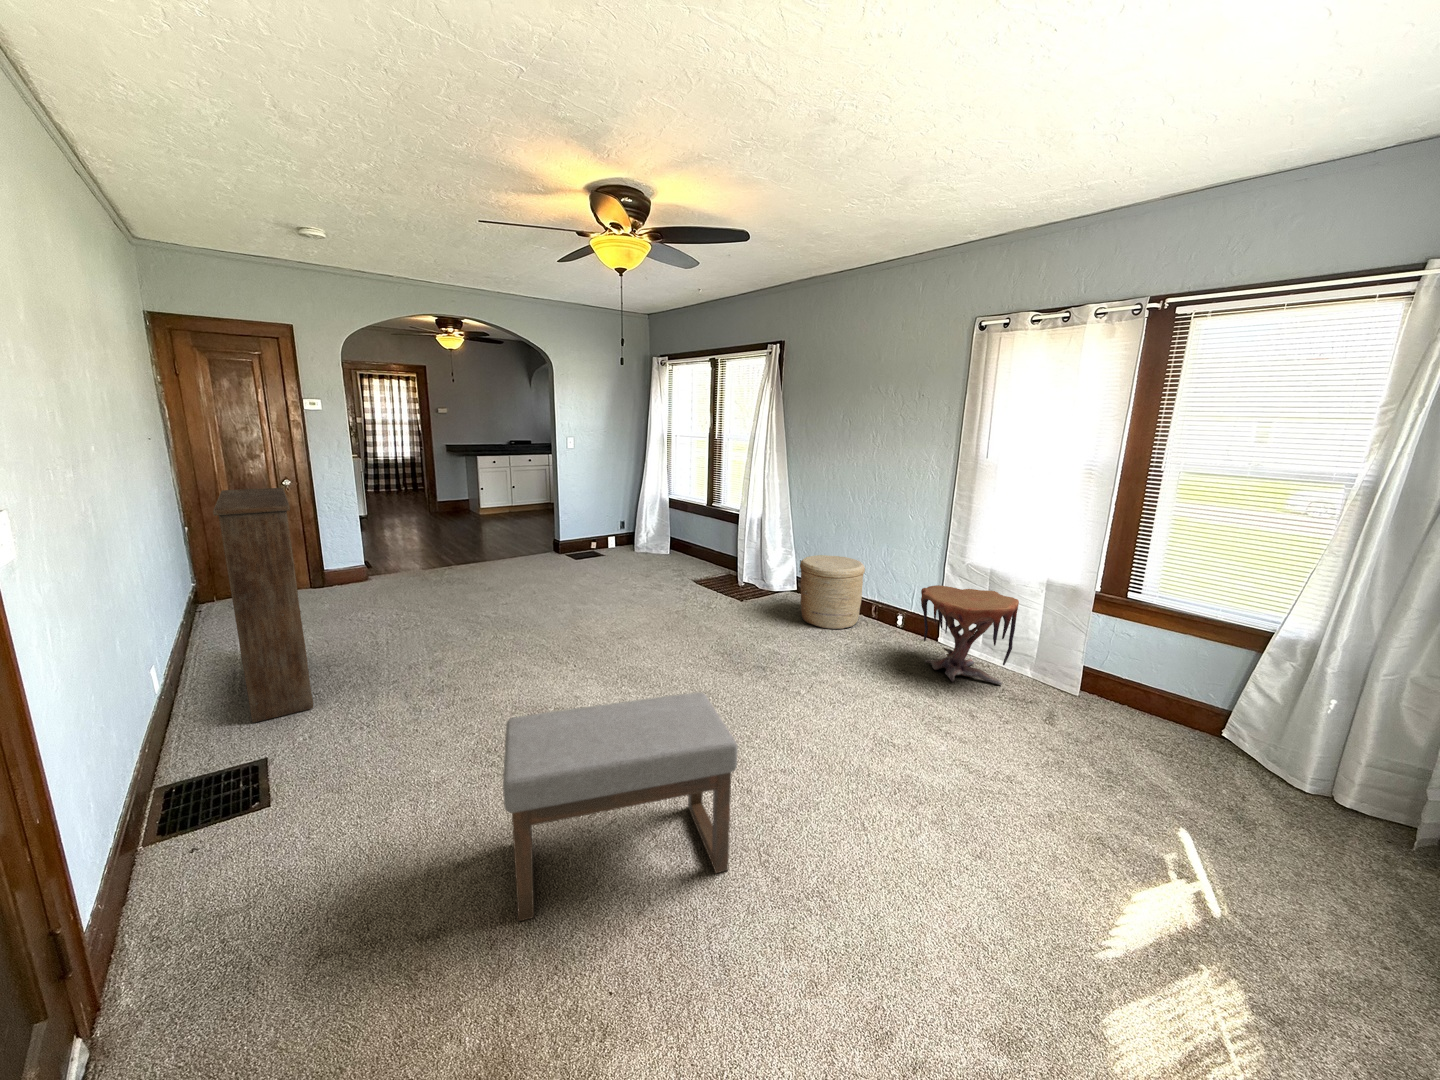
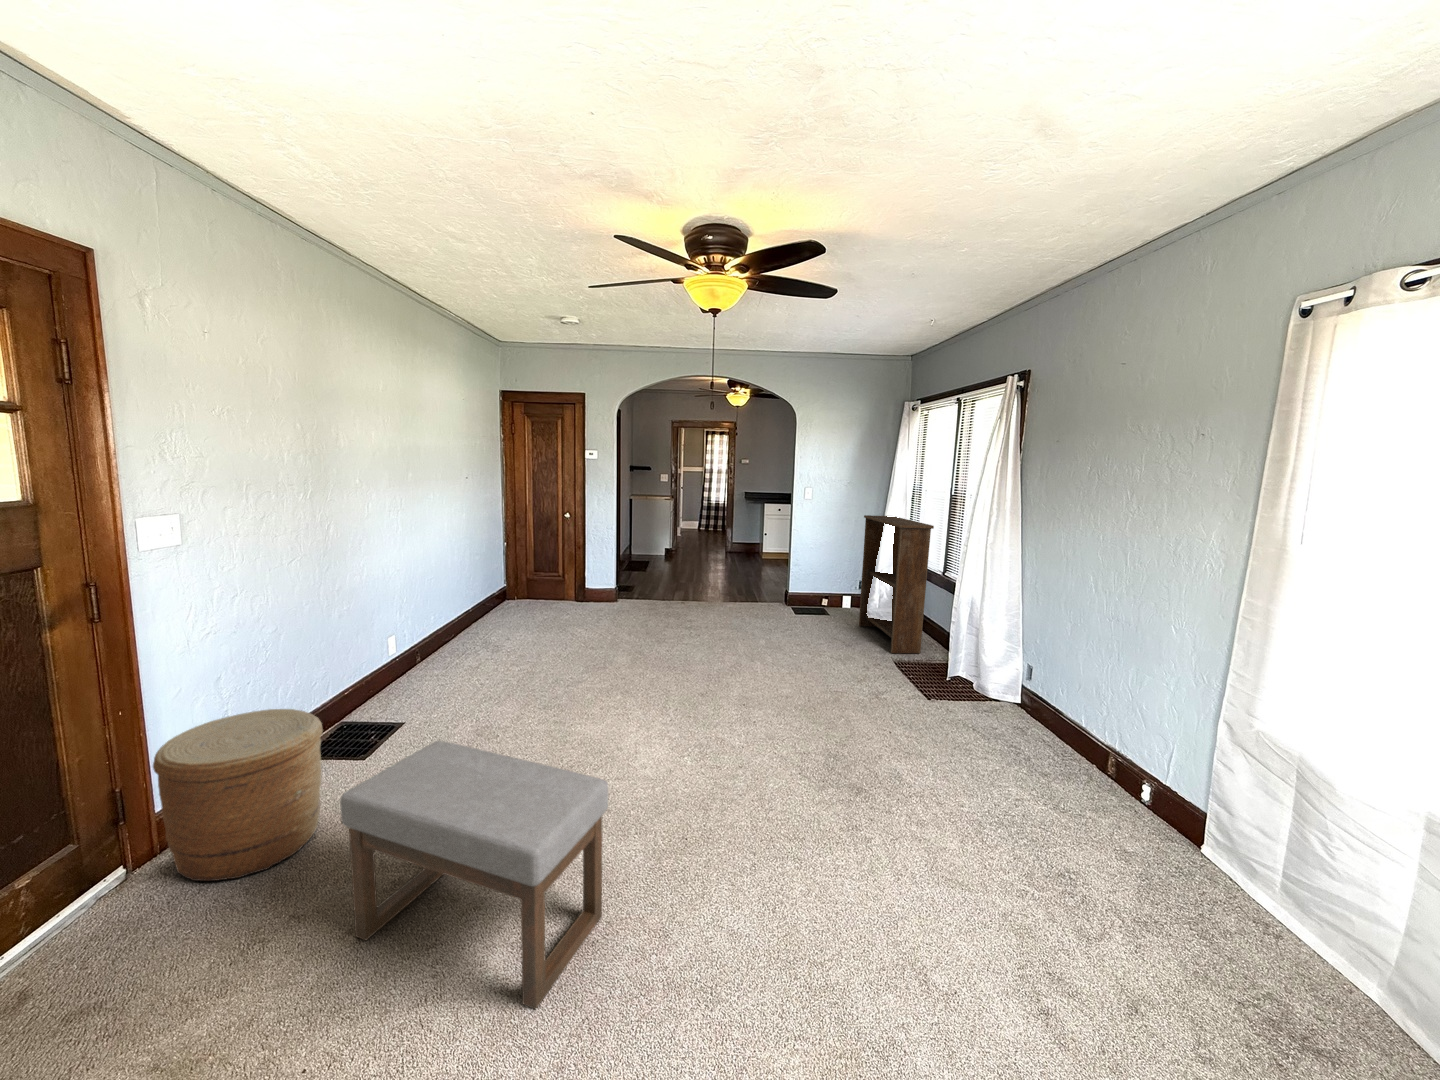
bookshelf: present [213,488,313,723] -> present [859,515,934,653]
woven basket: present [800,555,865,629] -> present [153,709,323,881]
side table: present [921,585,1019,685] -> none [1118,748,1331,983]

